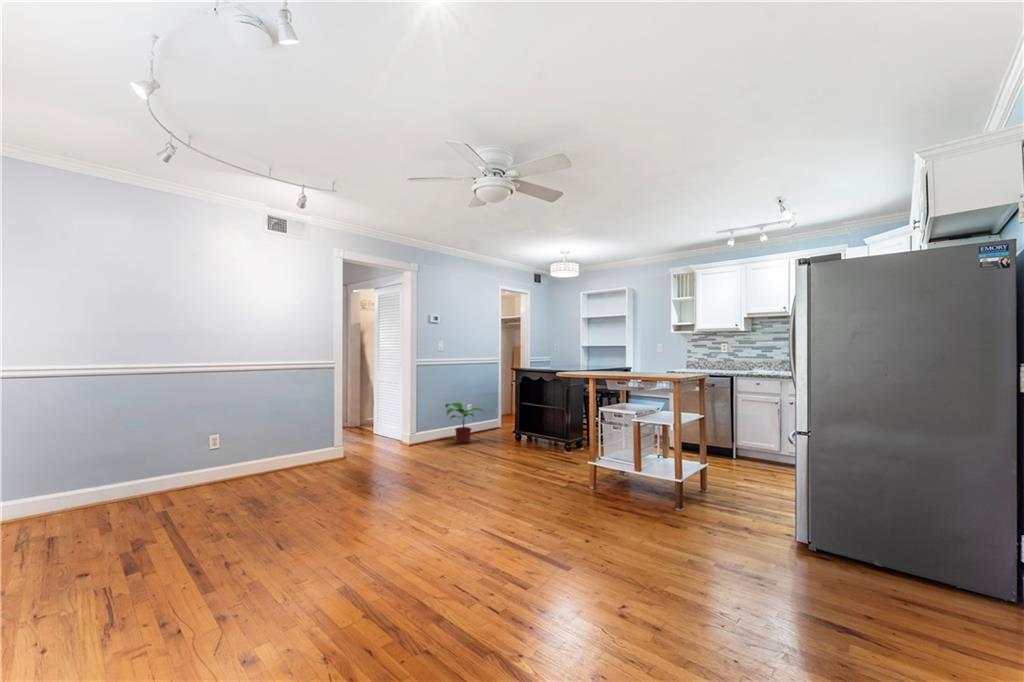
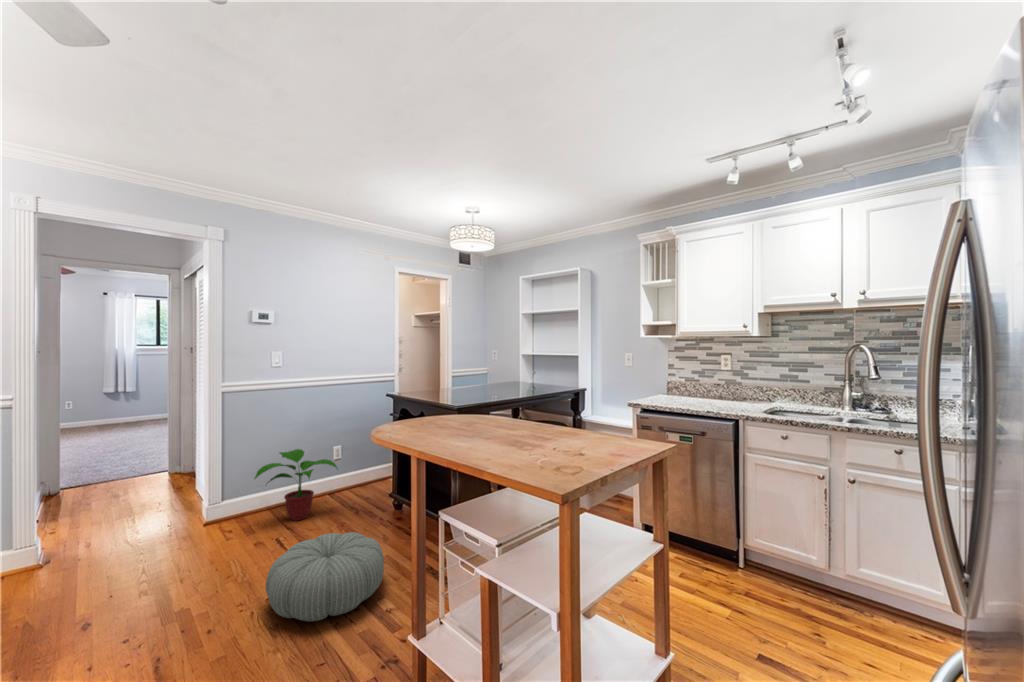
pouf: none [492,437,549,470] -> present [266,532,384,622]

